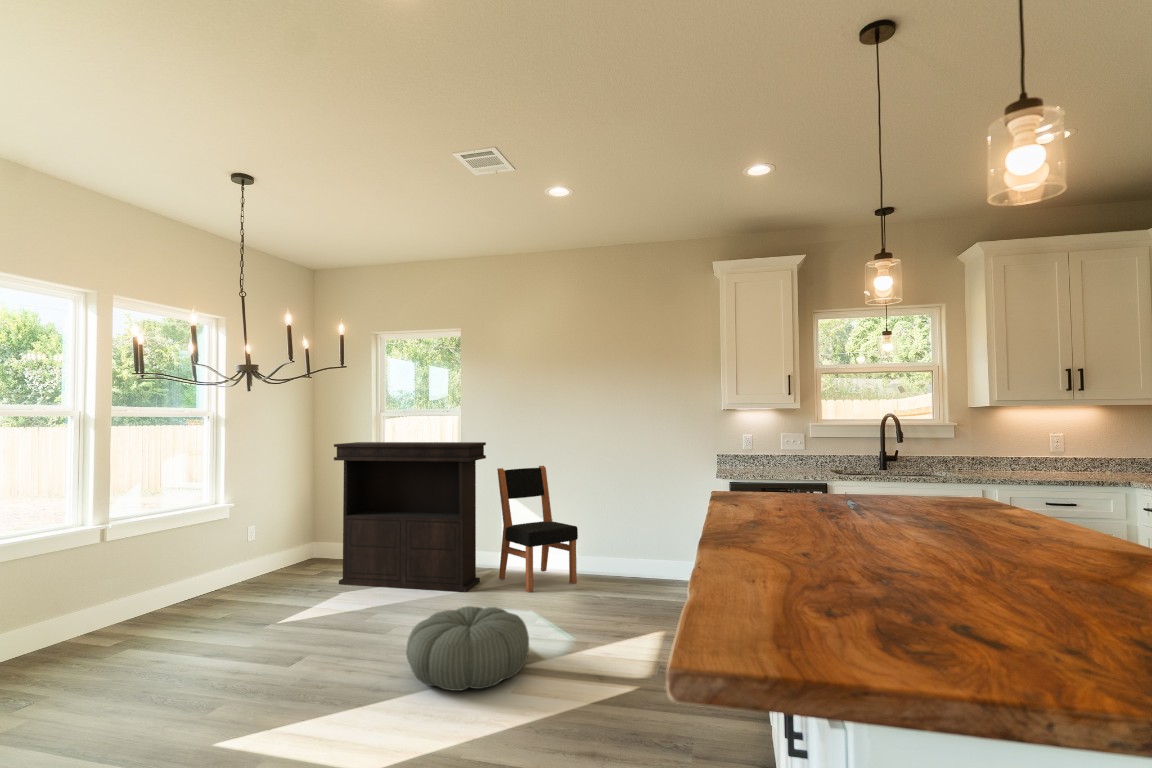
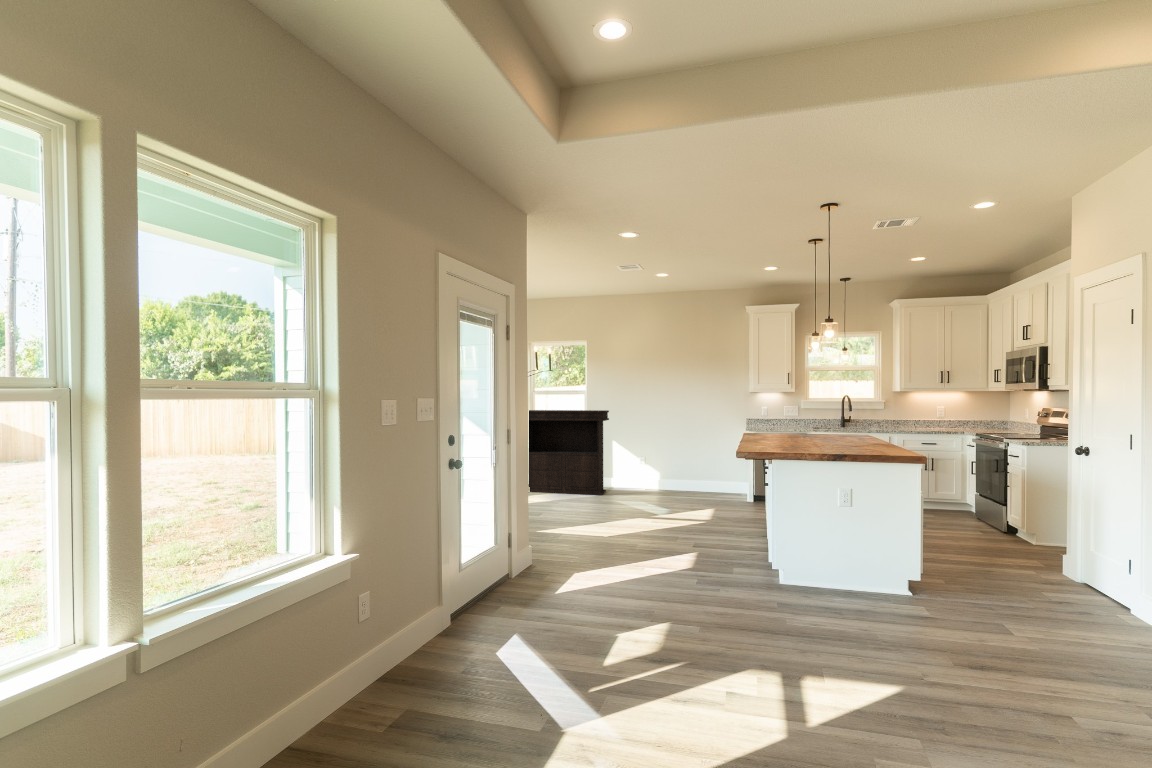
dining chair: present [497,466,578,592] -> none [615,426,664,496]
pouf: present [406,606,529,691] -> none [601,488,659,519]

